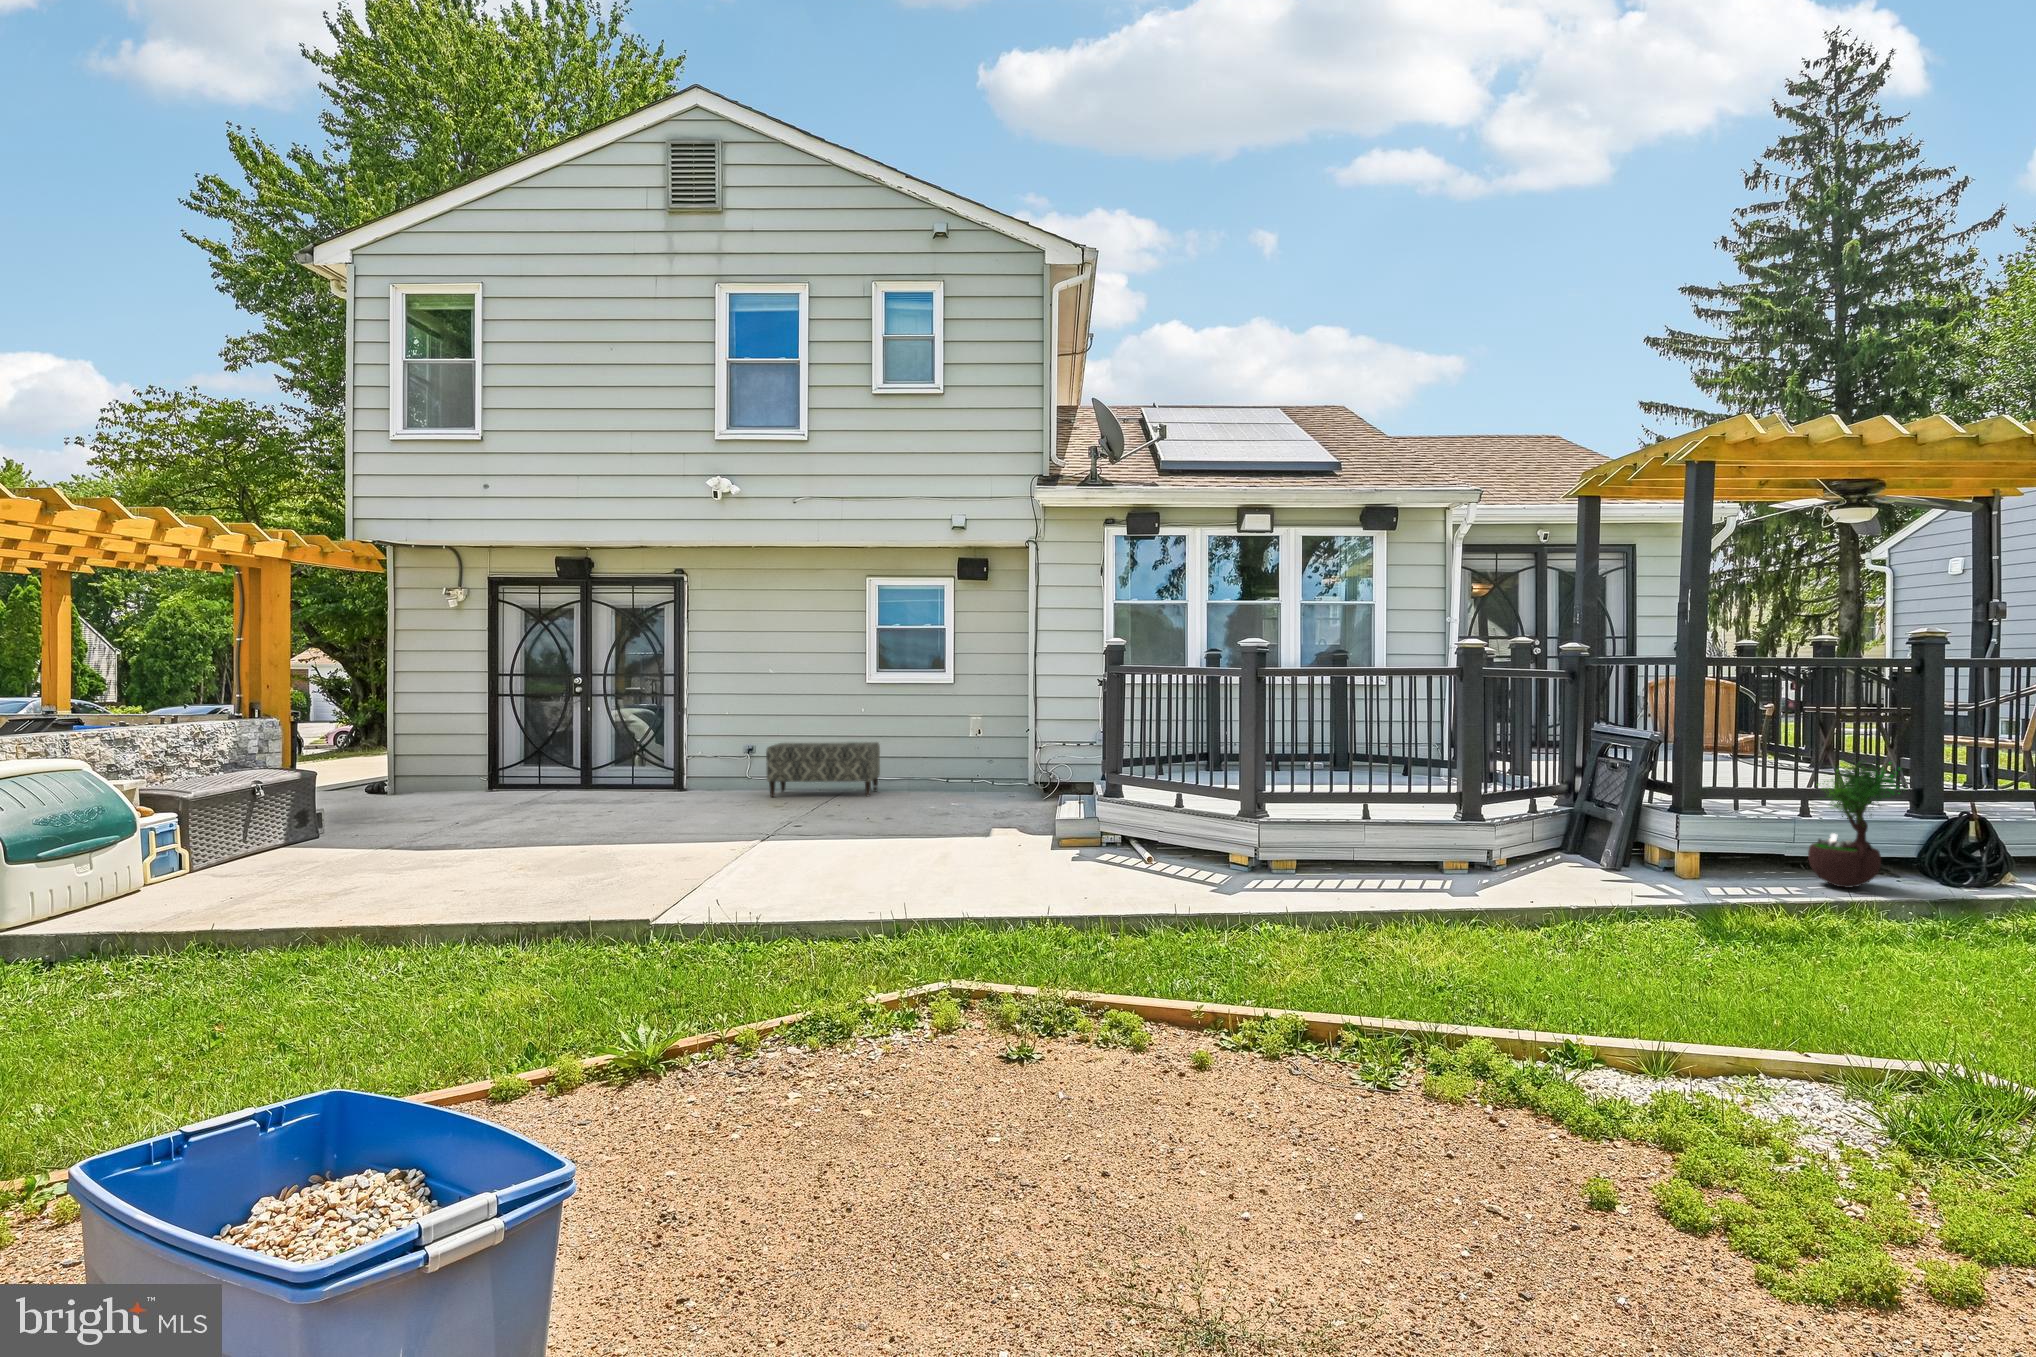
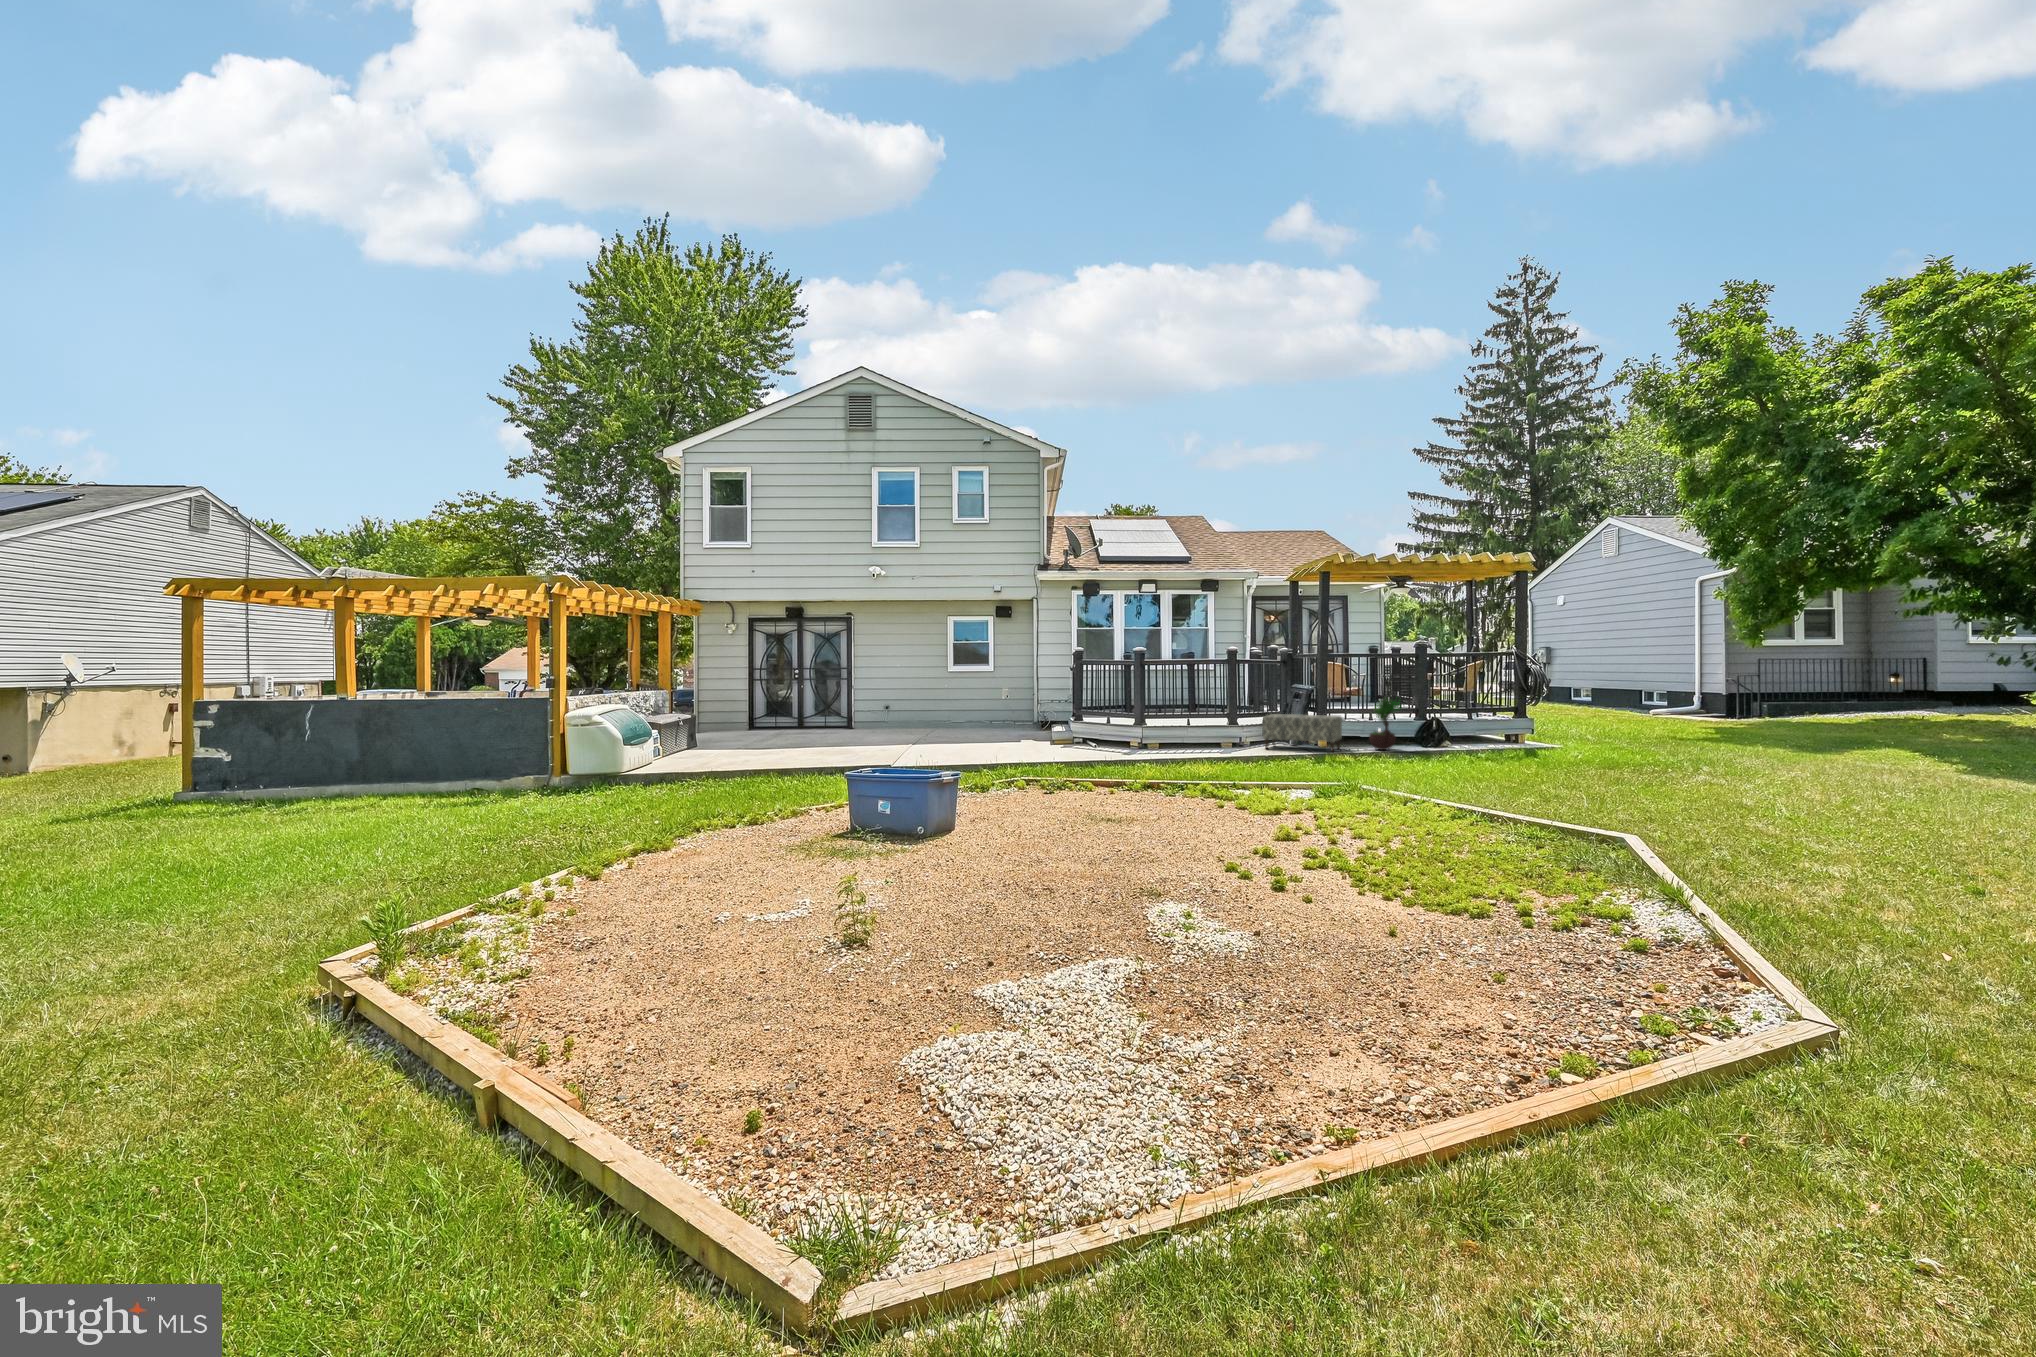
bench: present [766,742,880,797] -> present [1263,714,1342,752]

